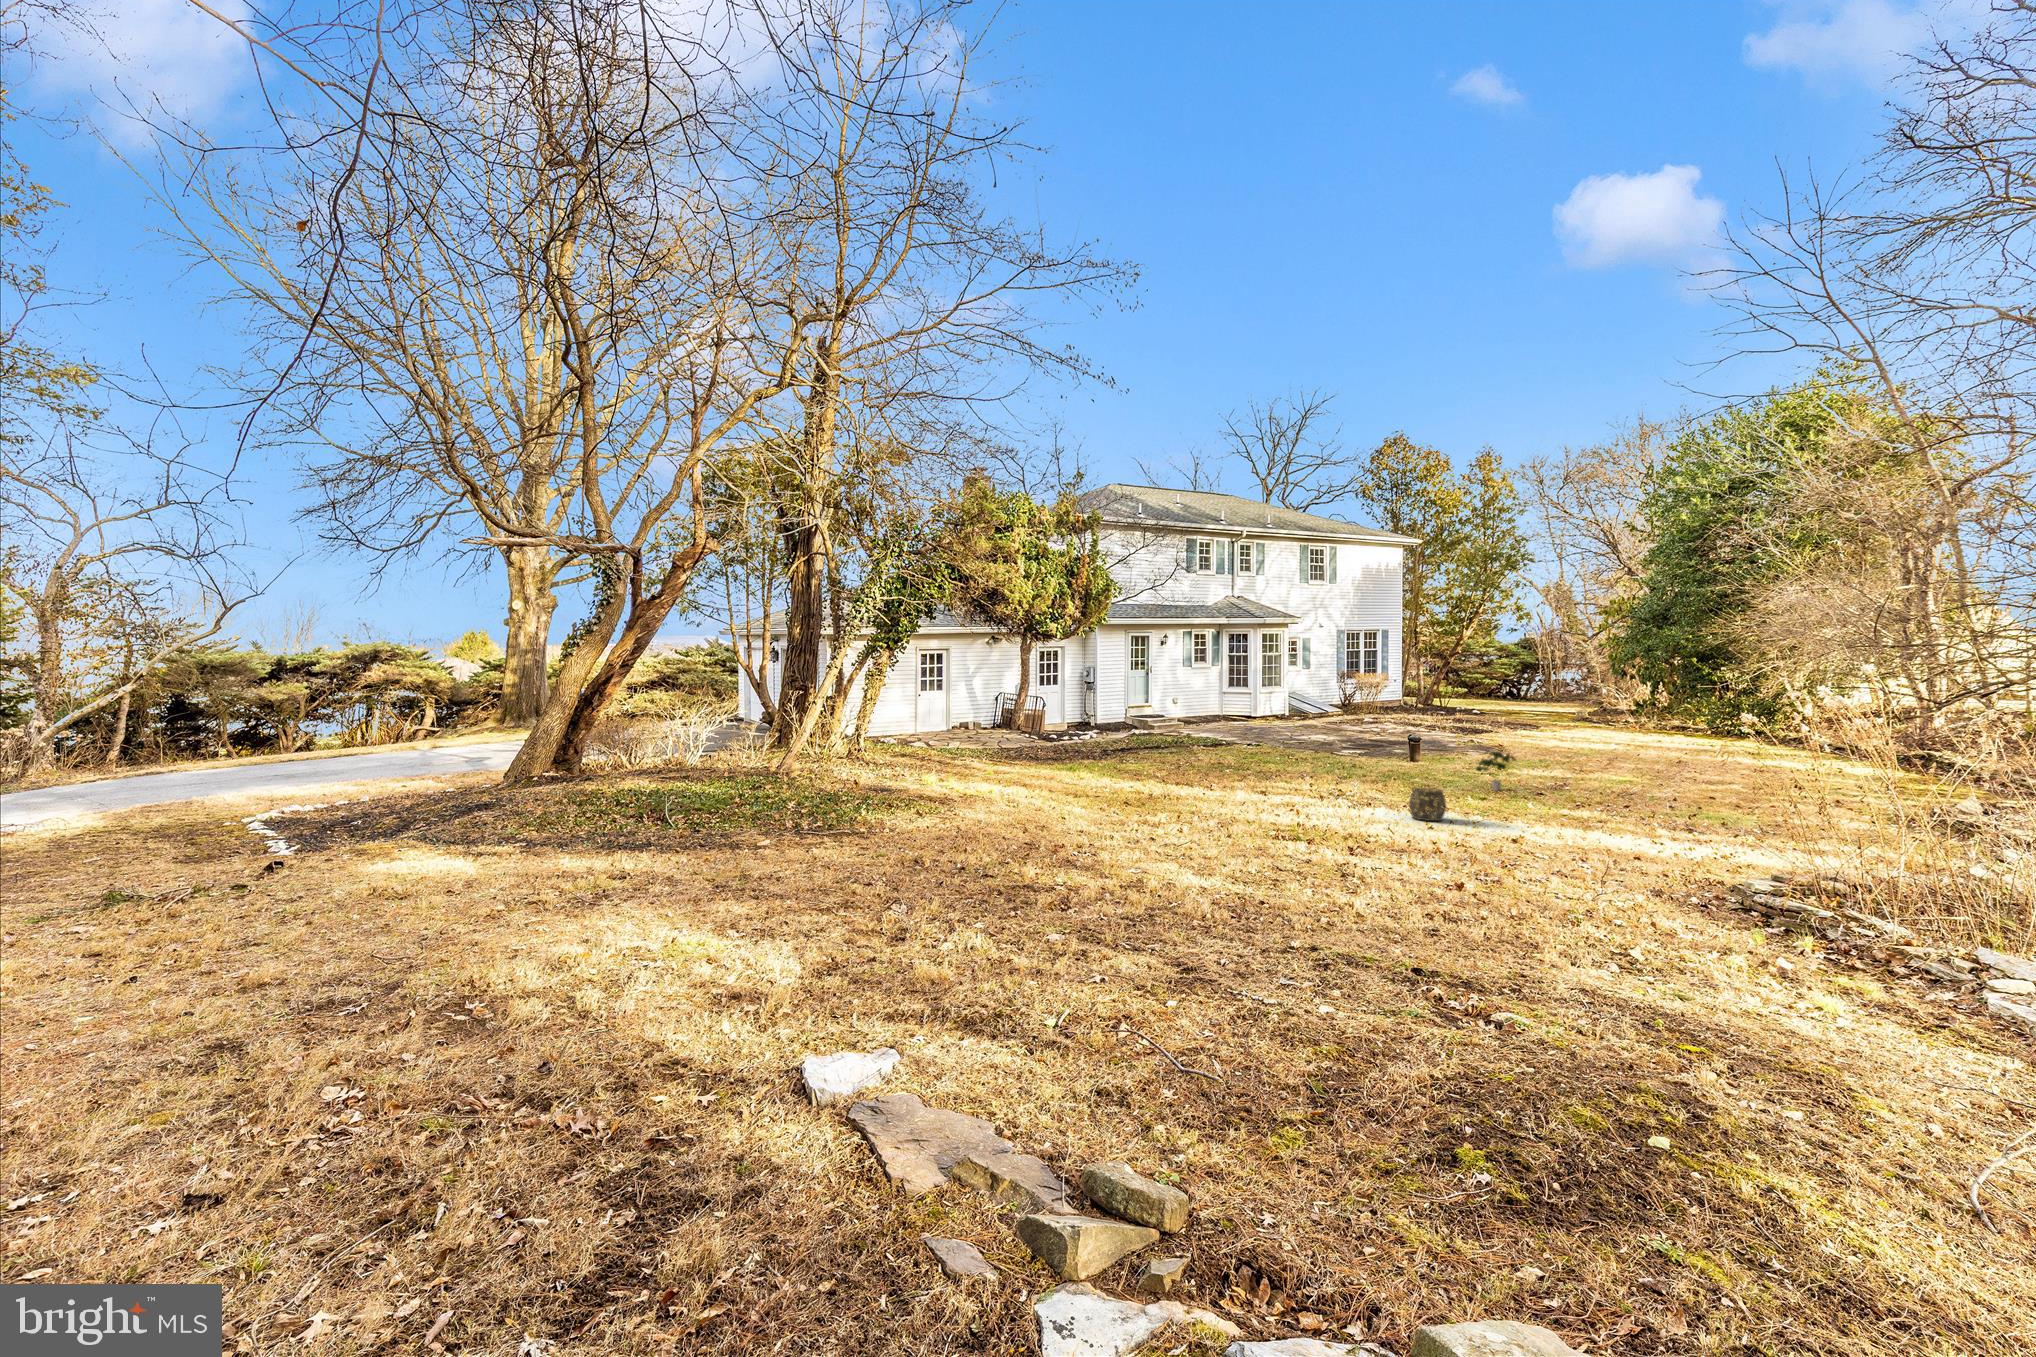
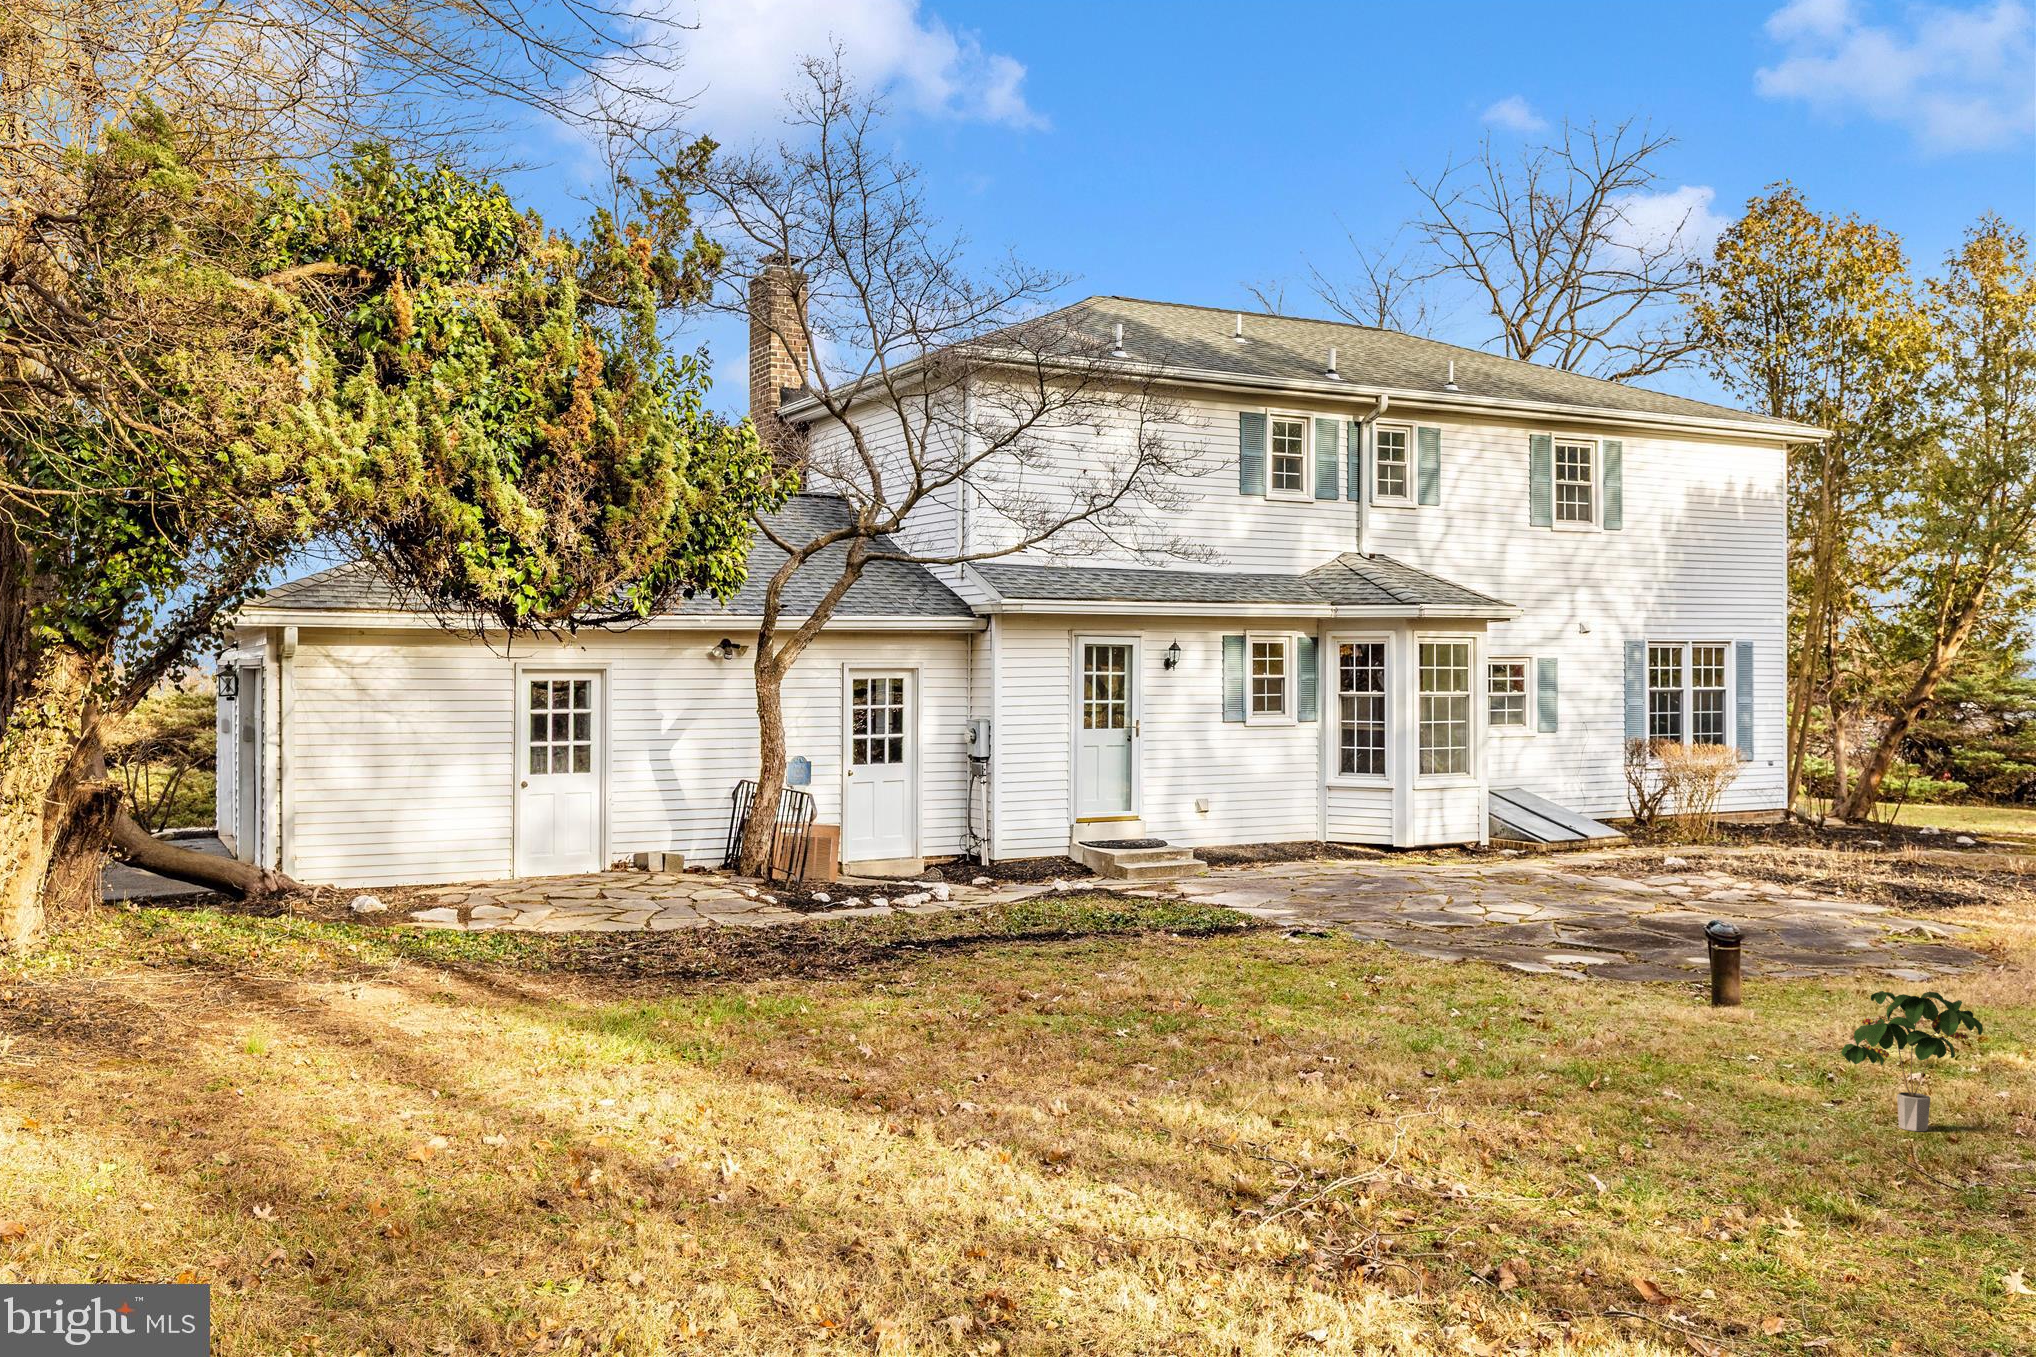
woven basket: present [1409,788,1446,821] -> none [1482,1173,1630,1326]

